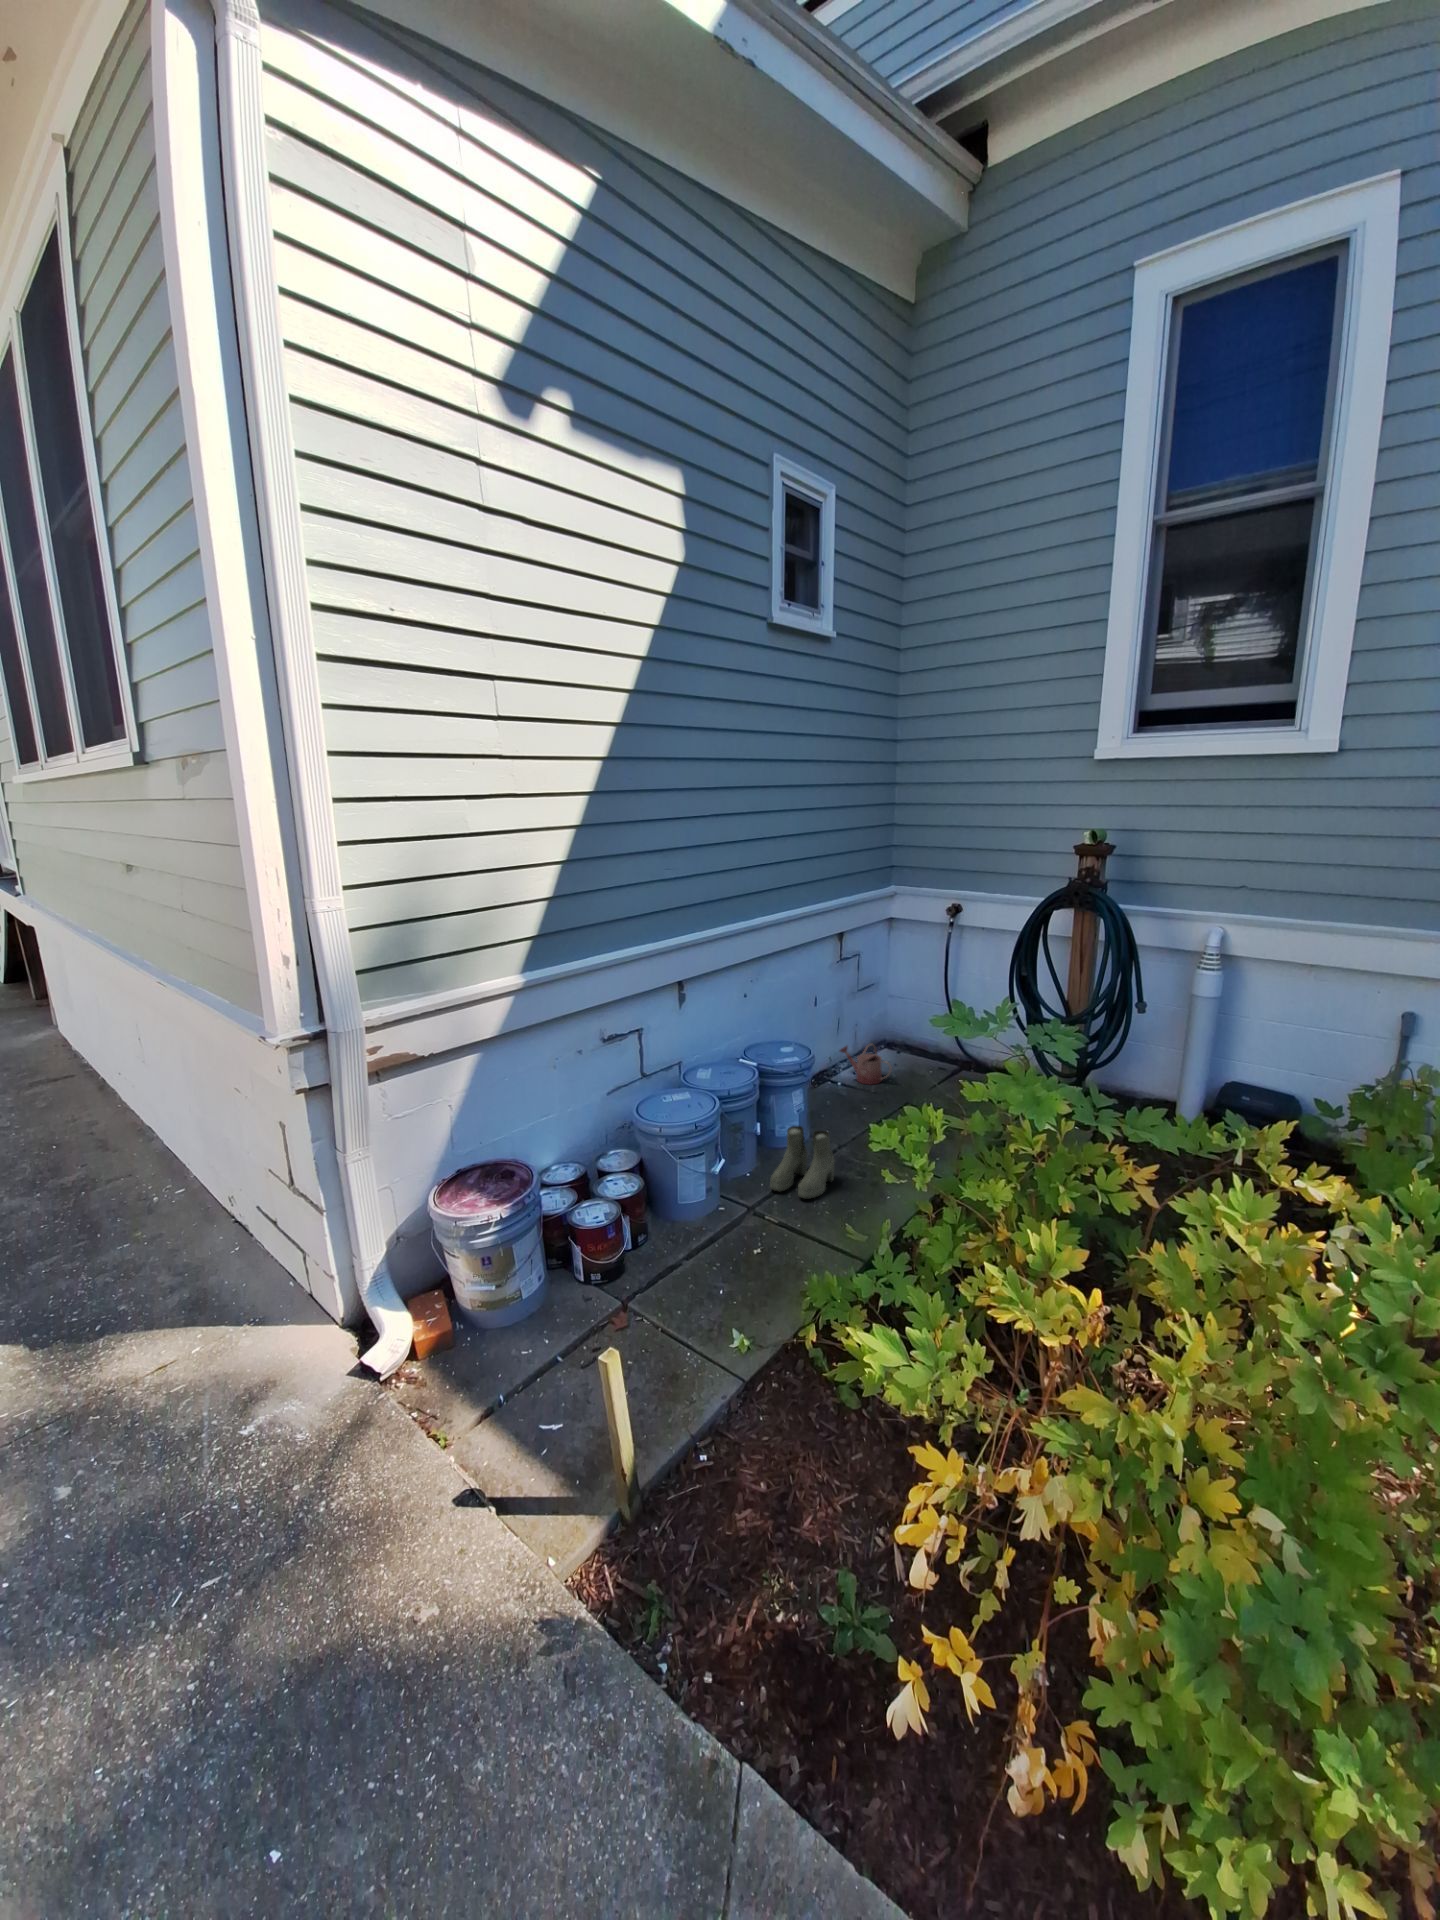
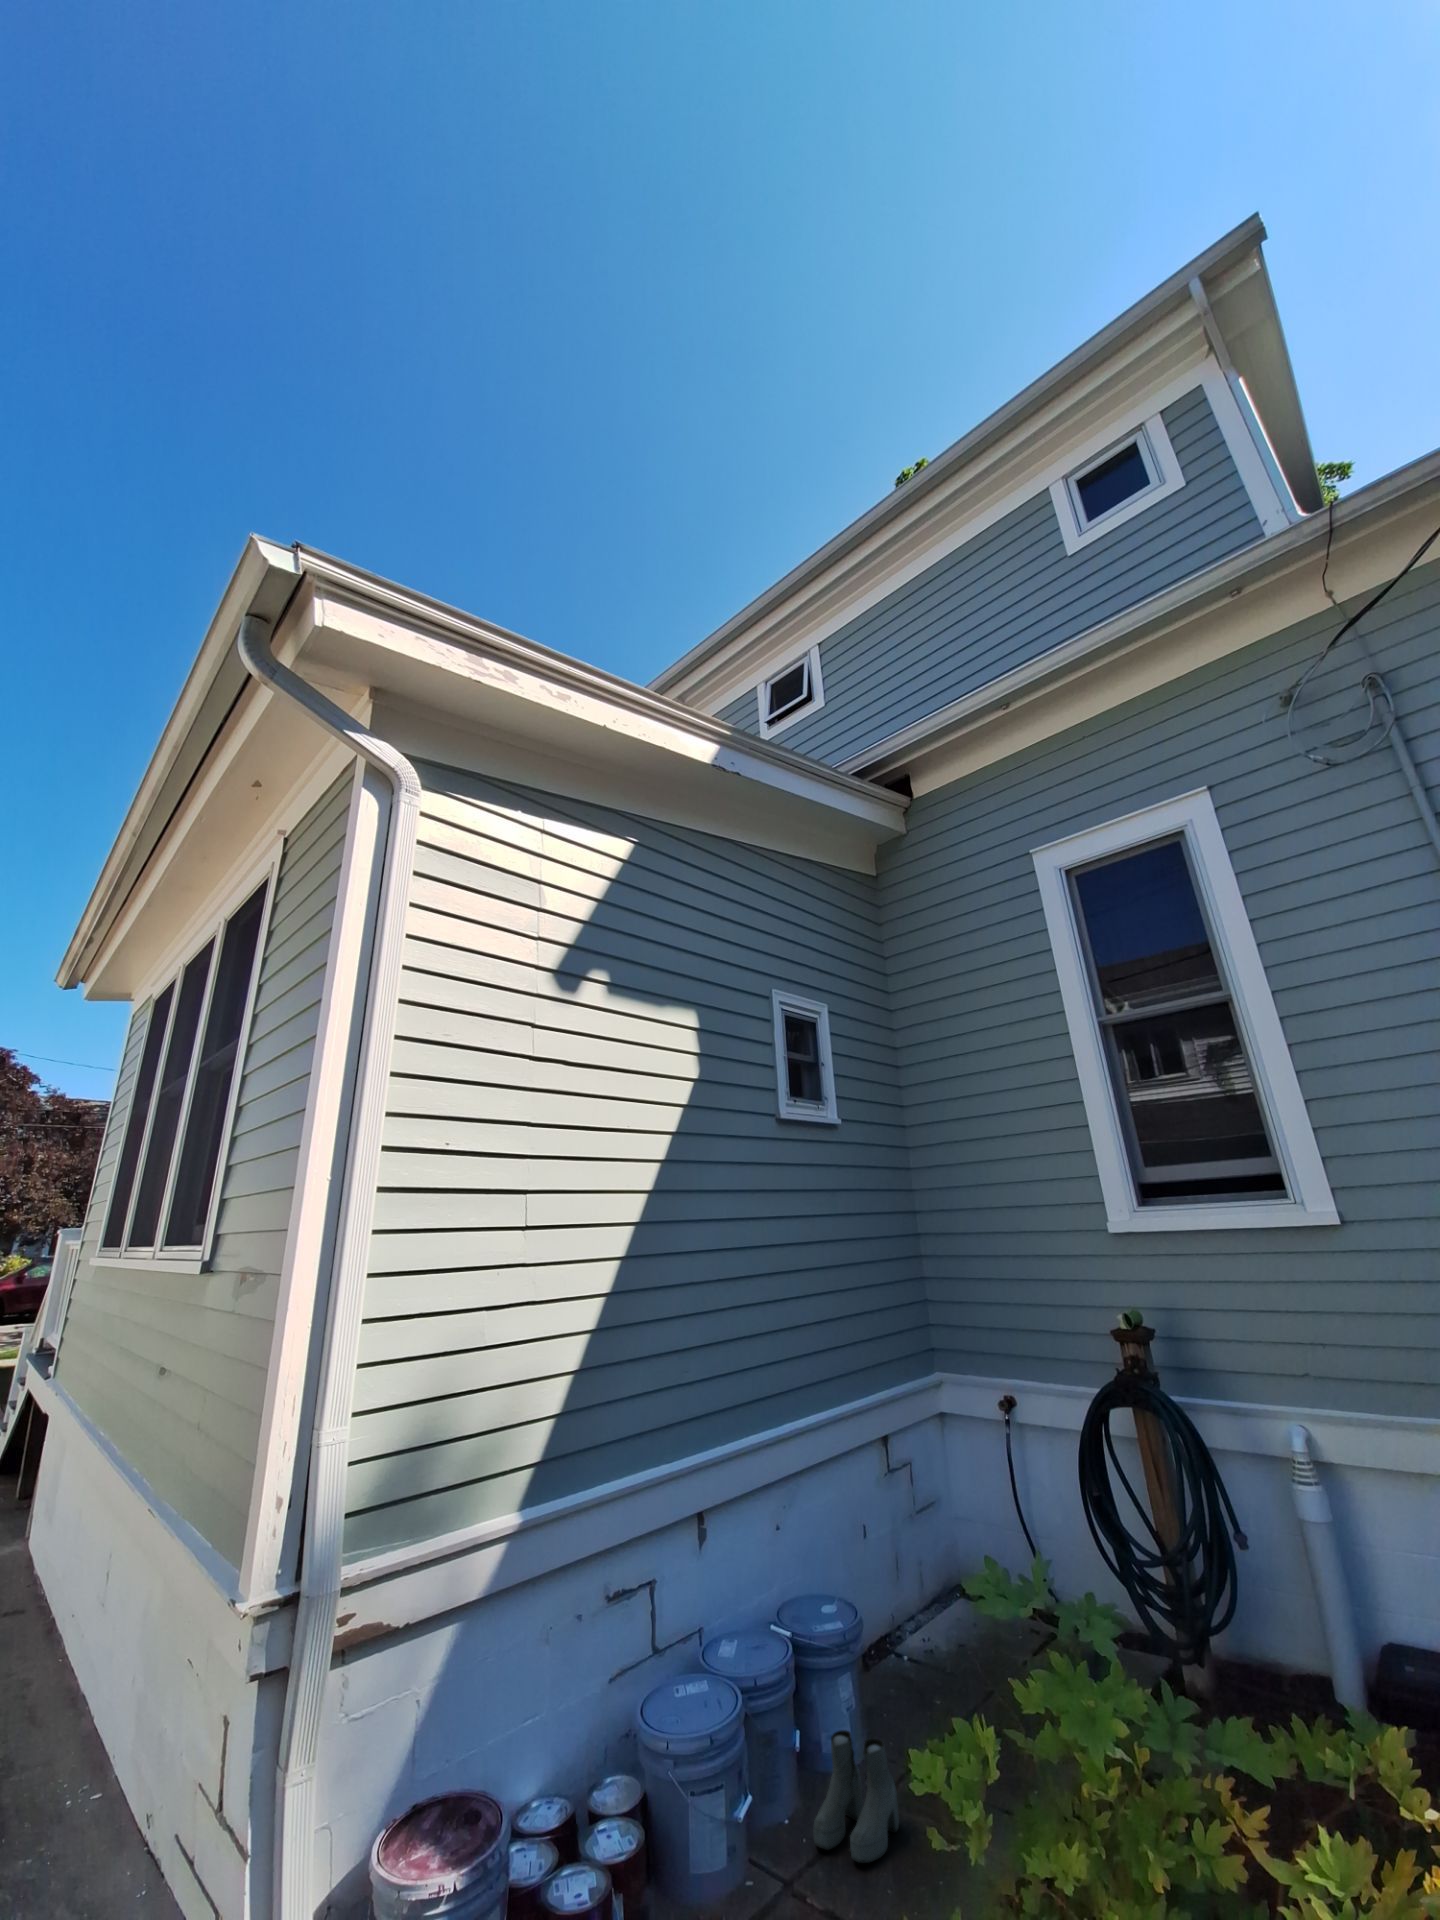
watering can: present [840,1044,892,1085] -> none [897,1594,965,1660]

